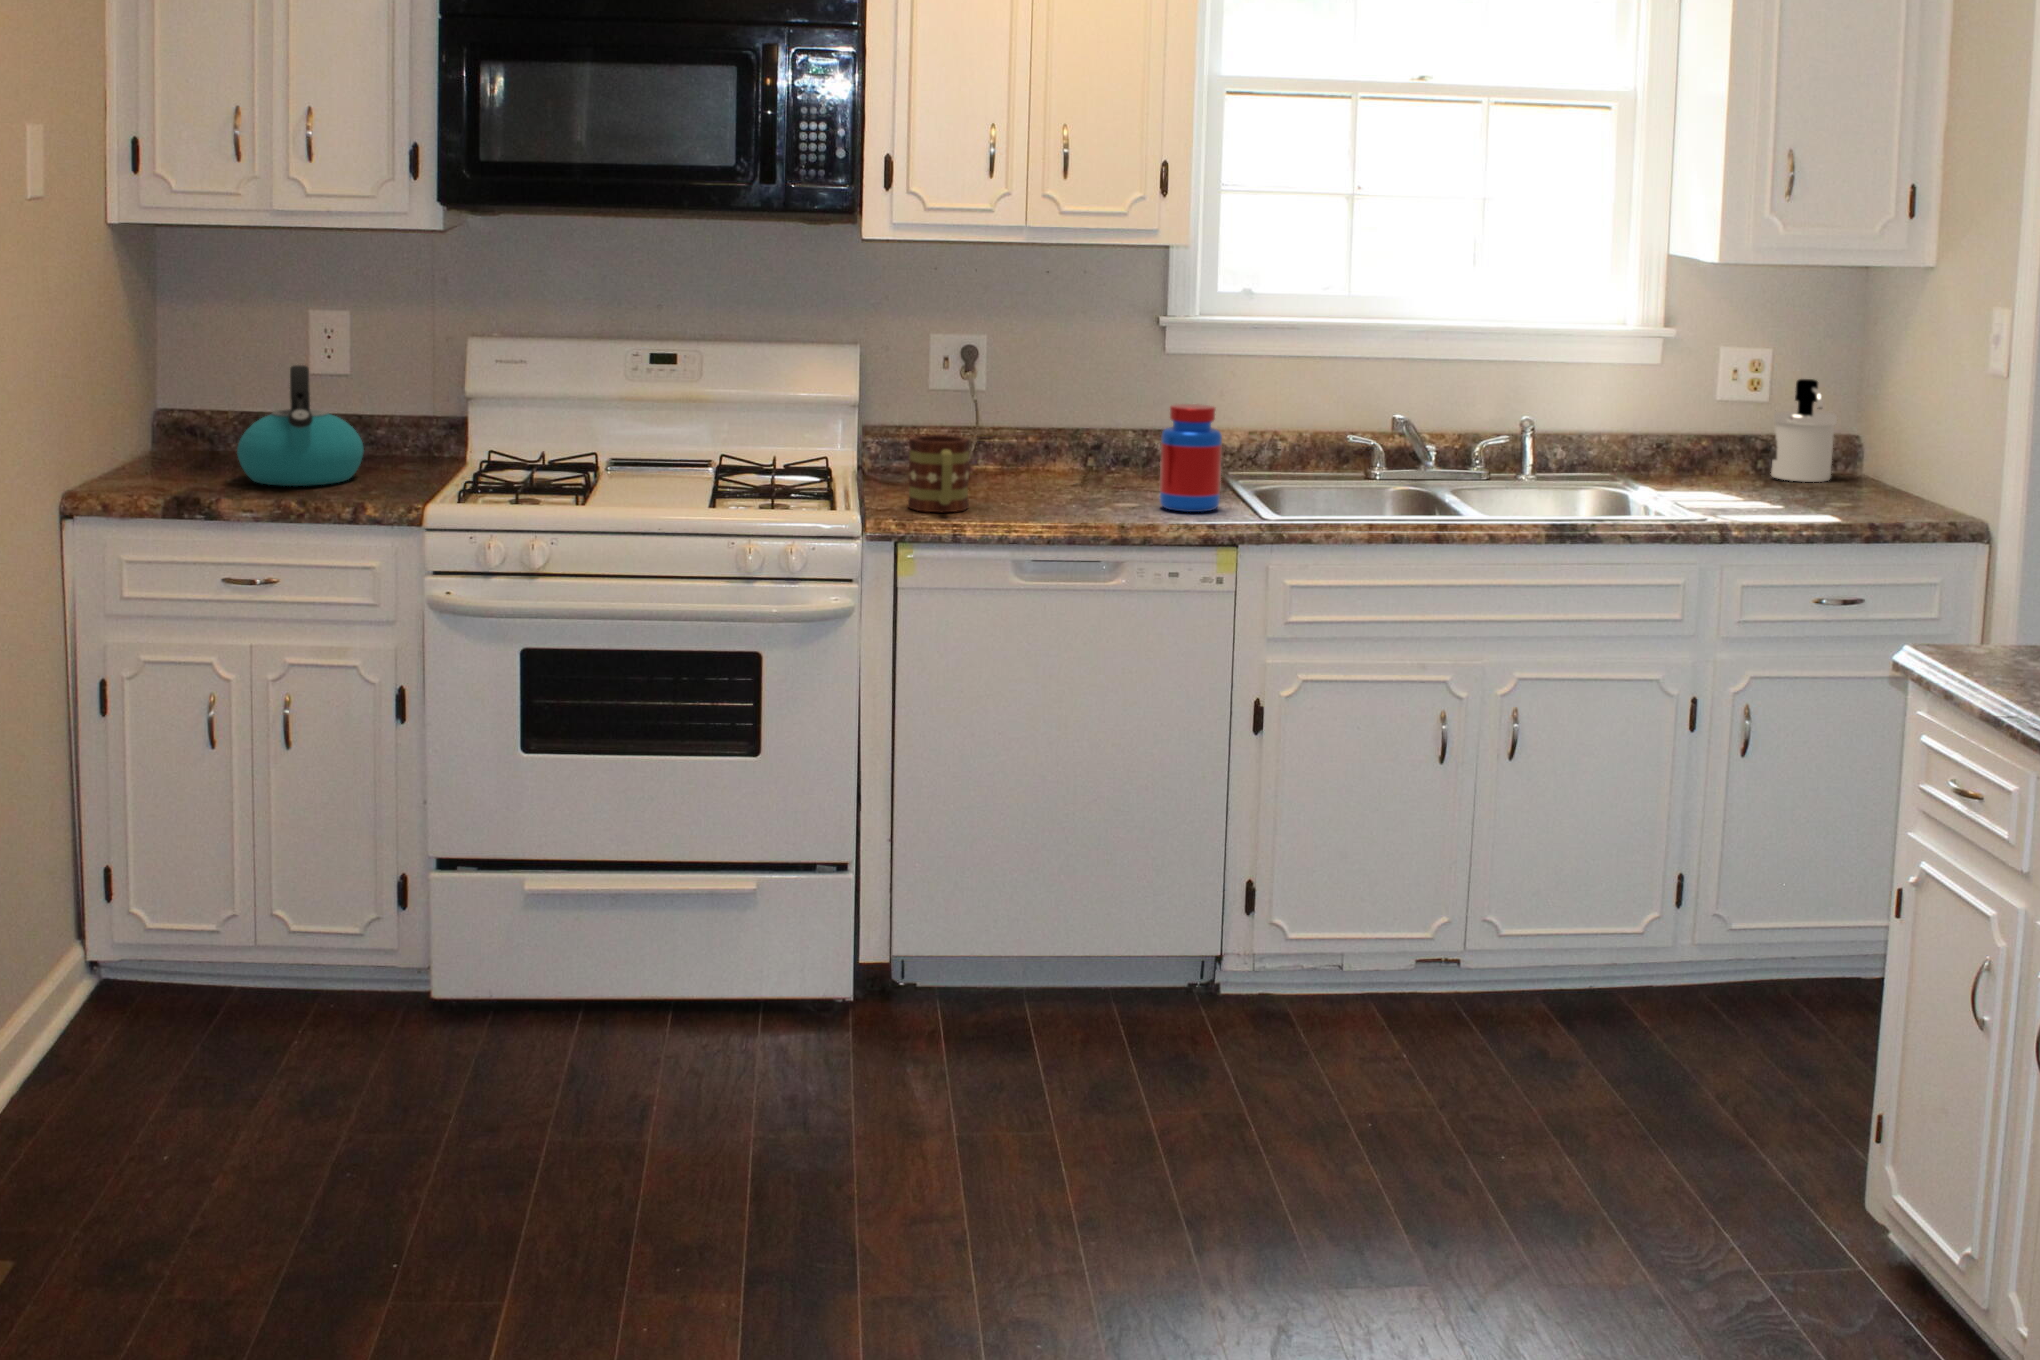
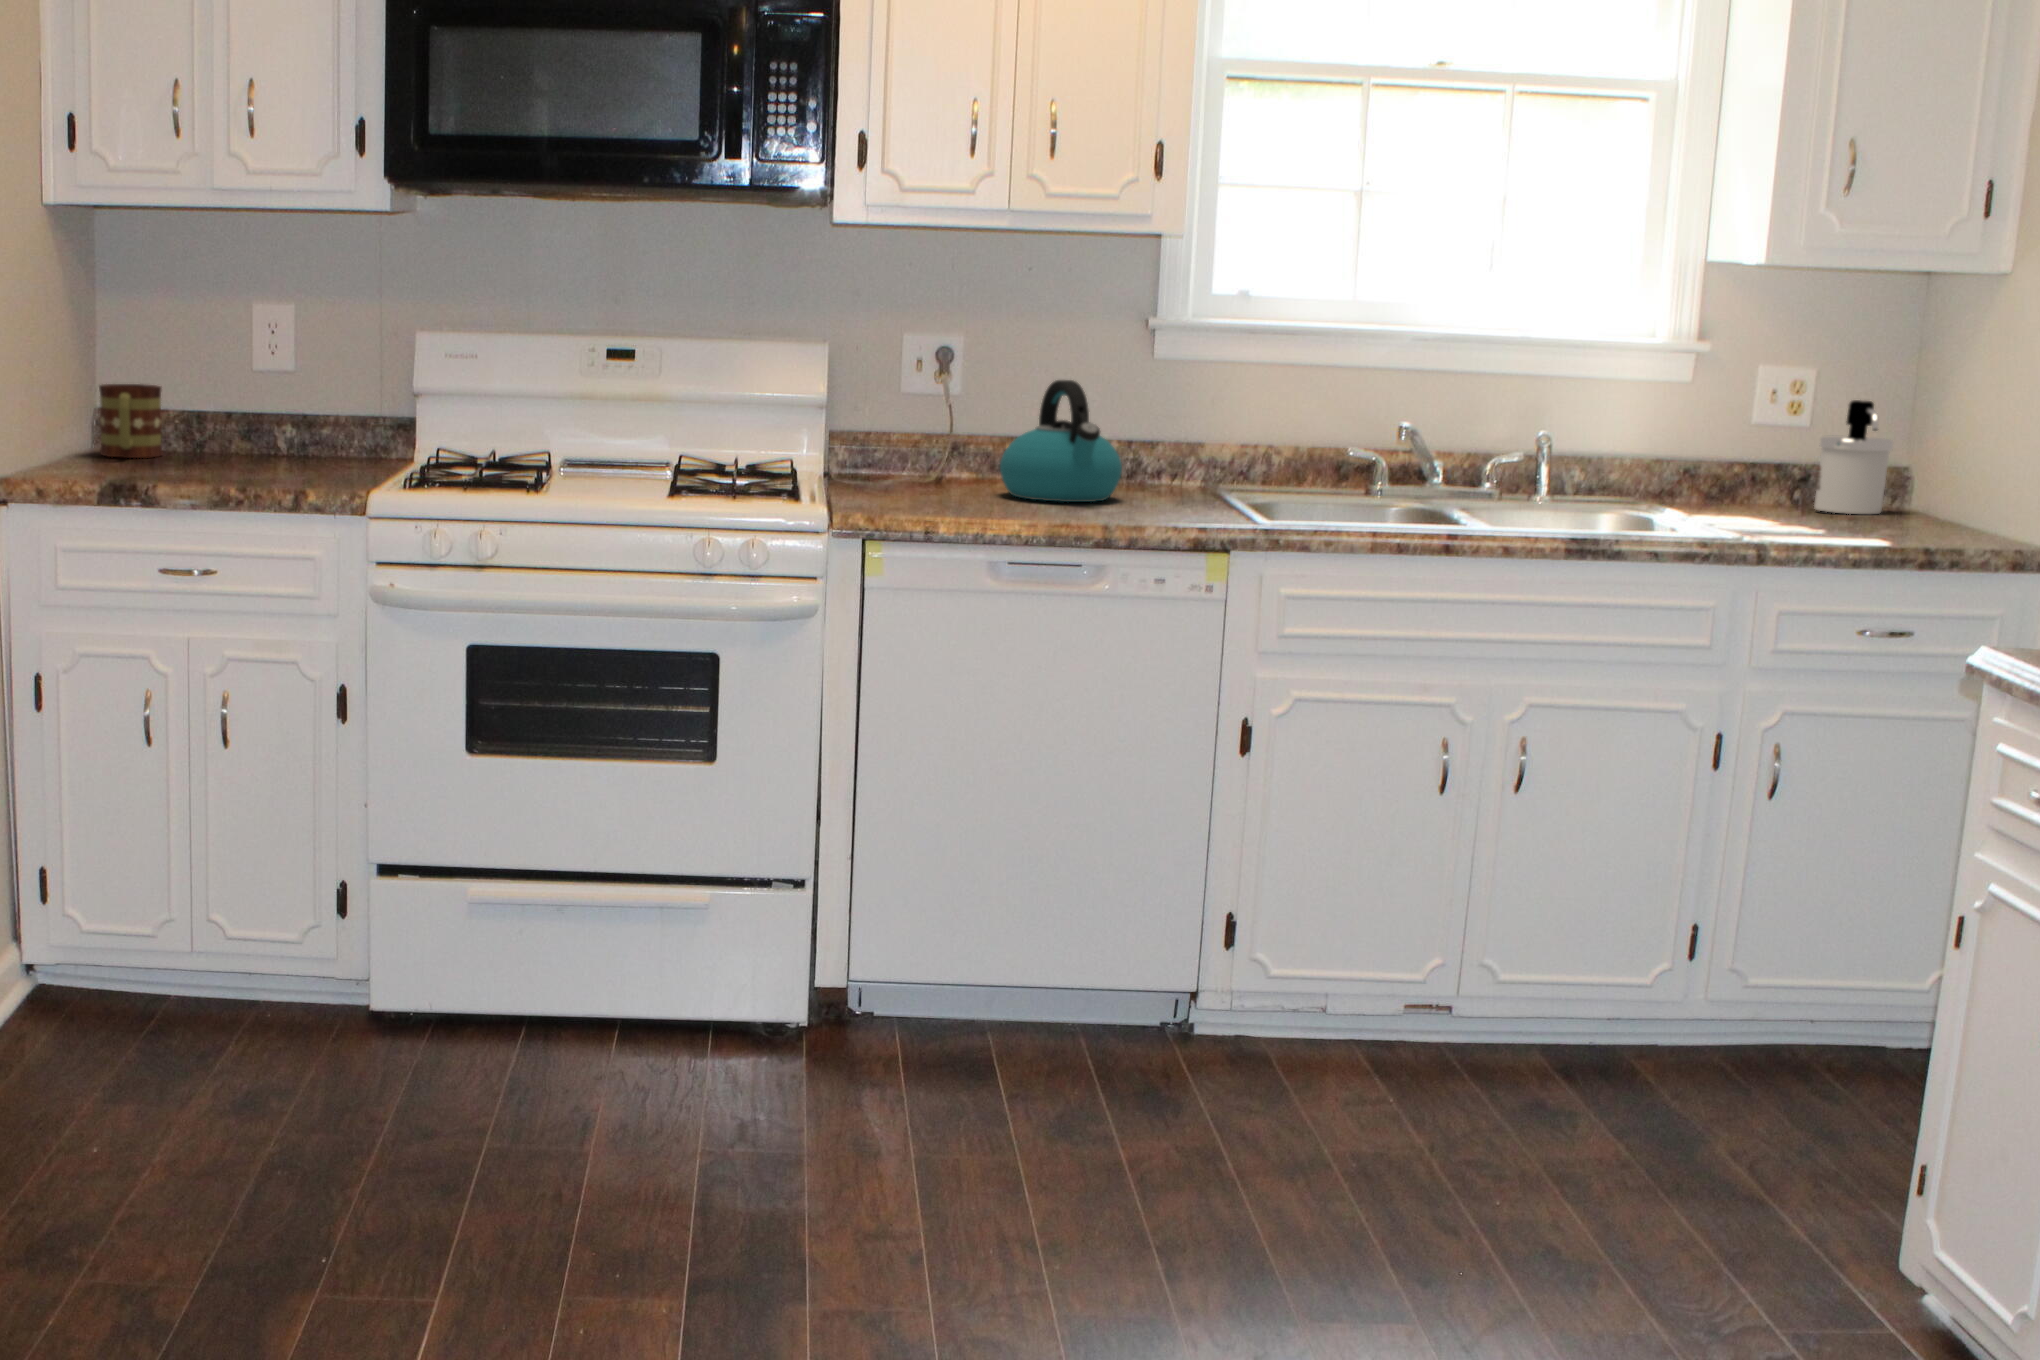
kettle: present [237,365,364,486] -> present [1000,380,1122,502]
jar: present [1159,404,1222,512] -> none [1144,404,1215,519]
mug: present [908,435,970,512] -> present [99,384,162,458]

